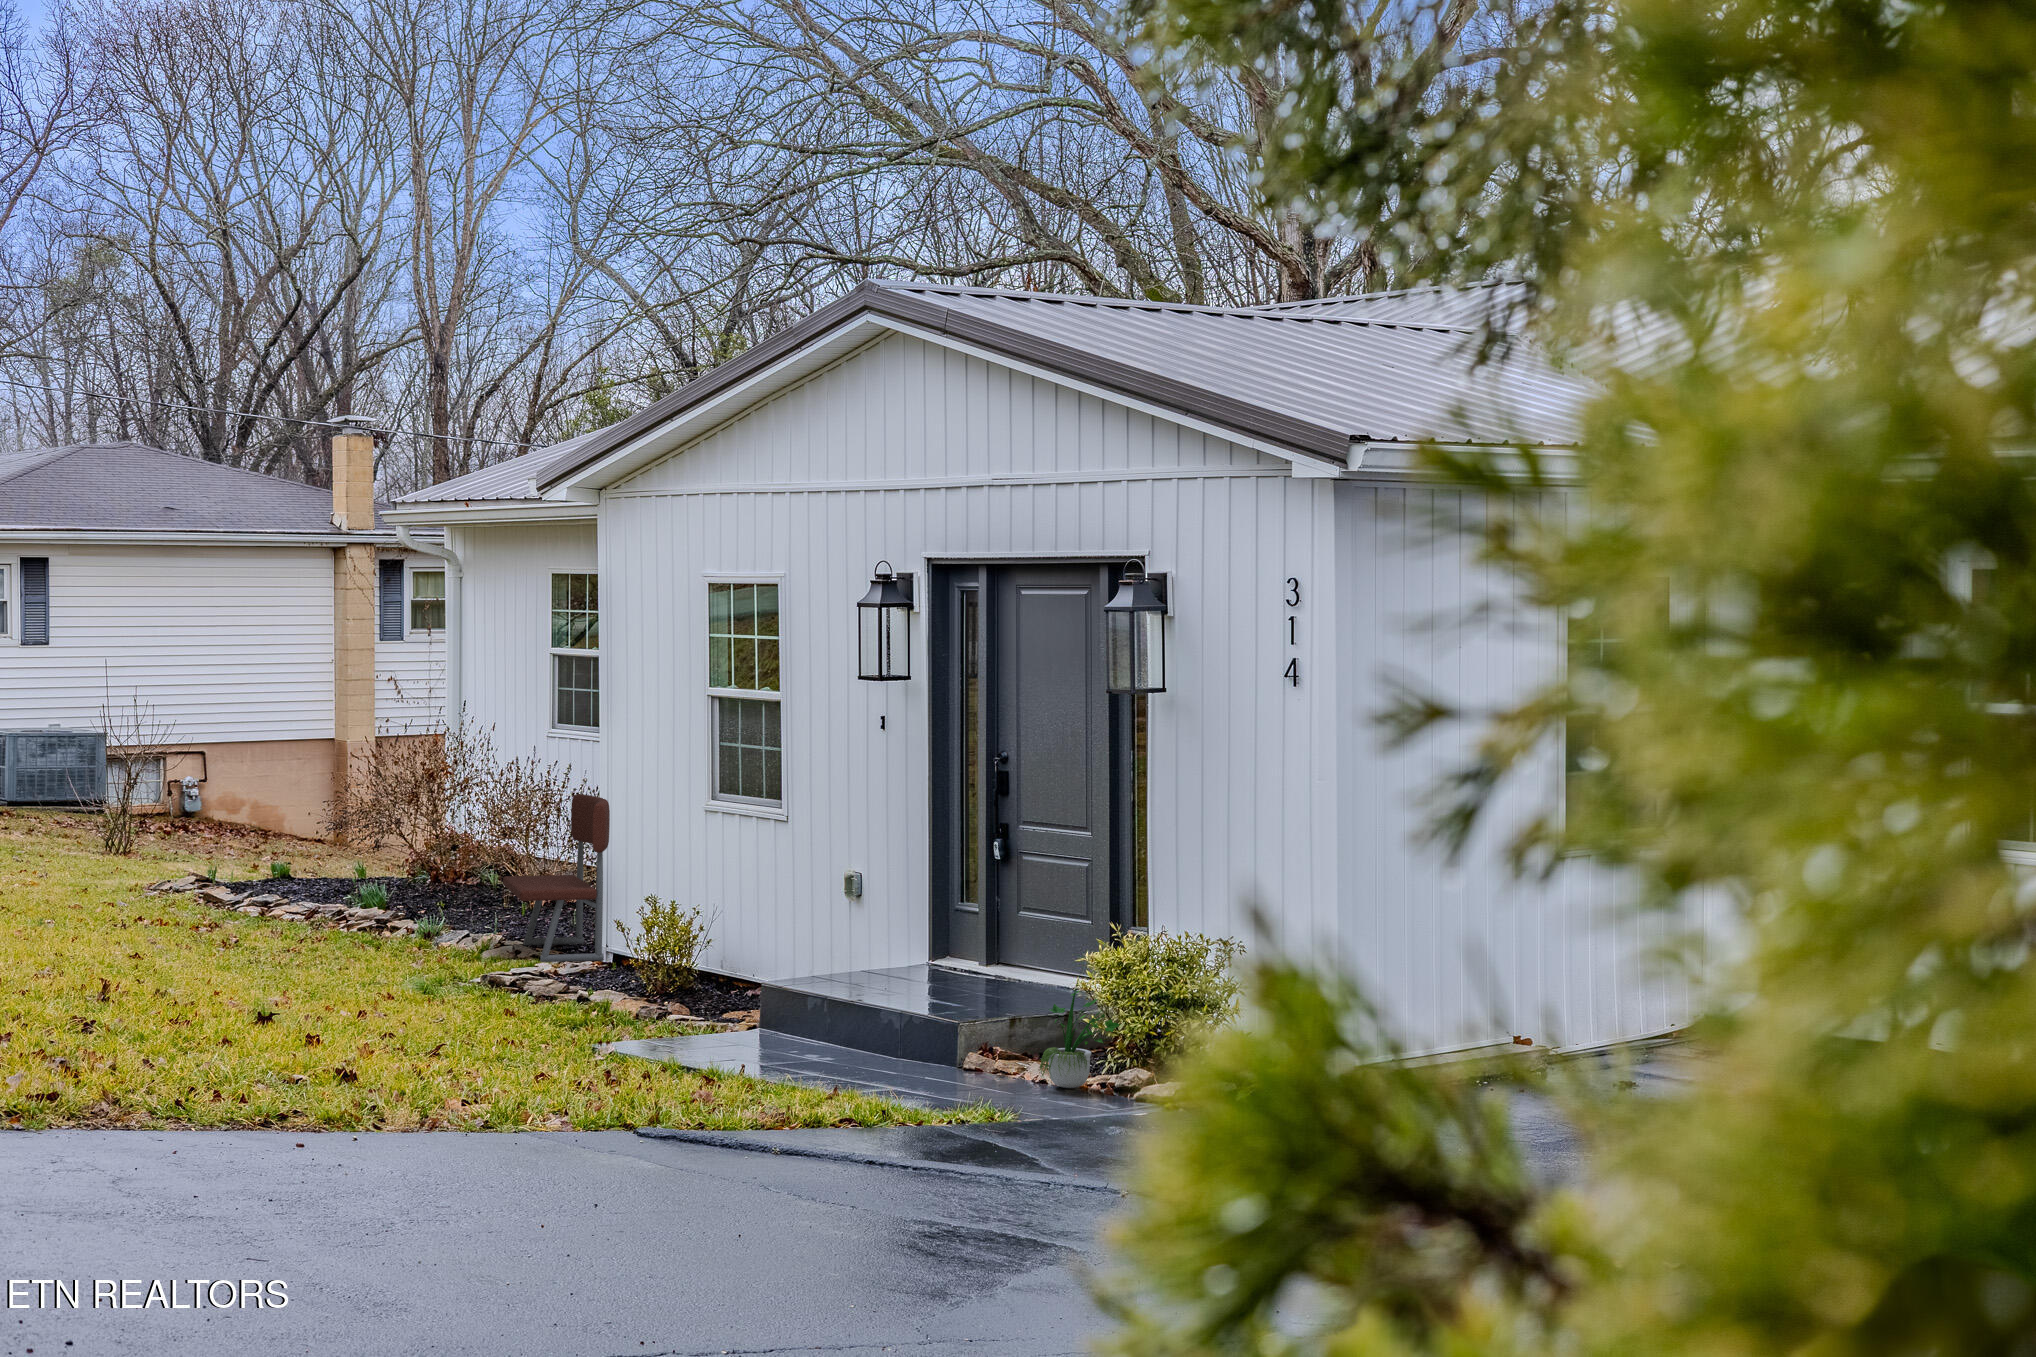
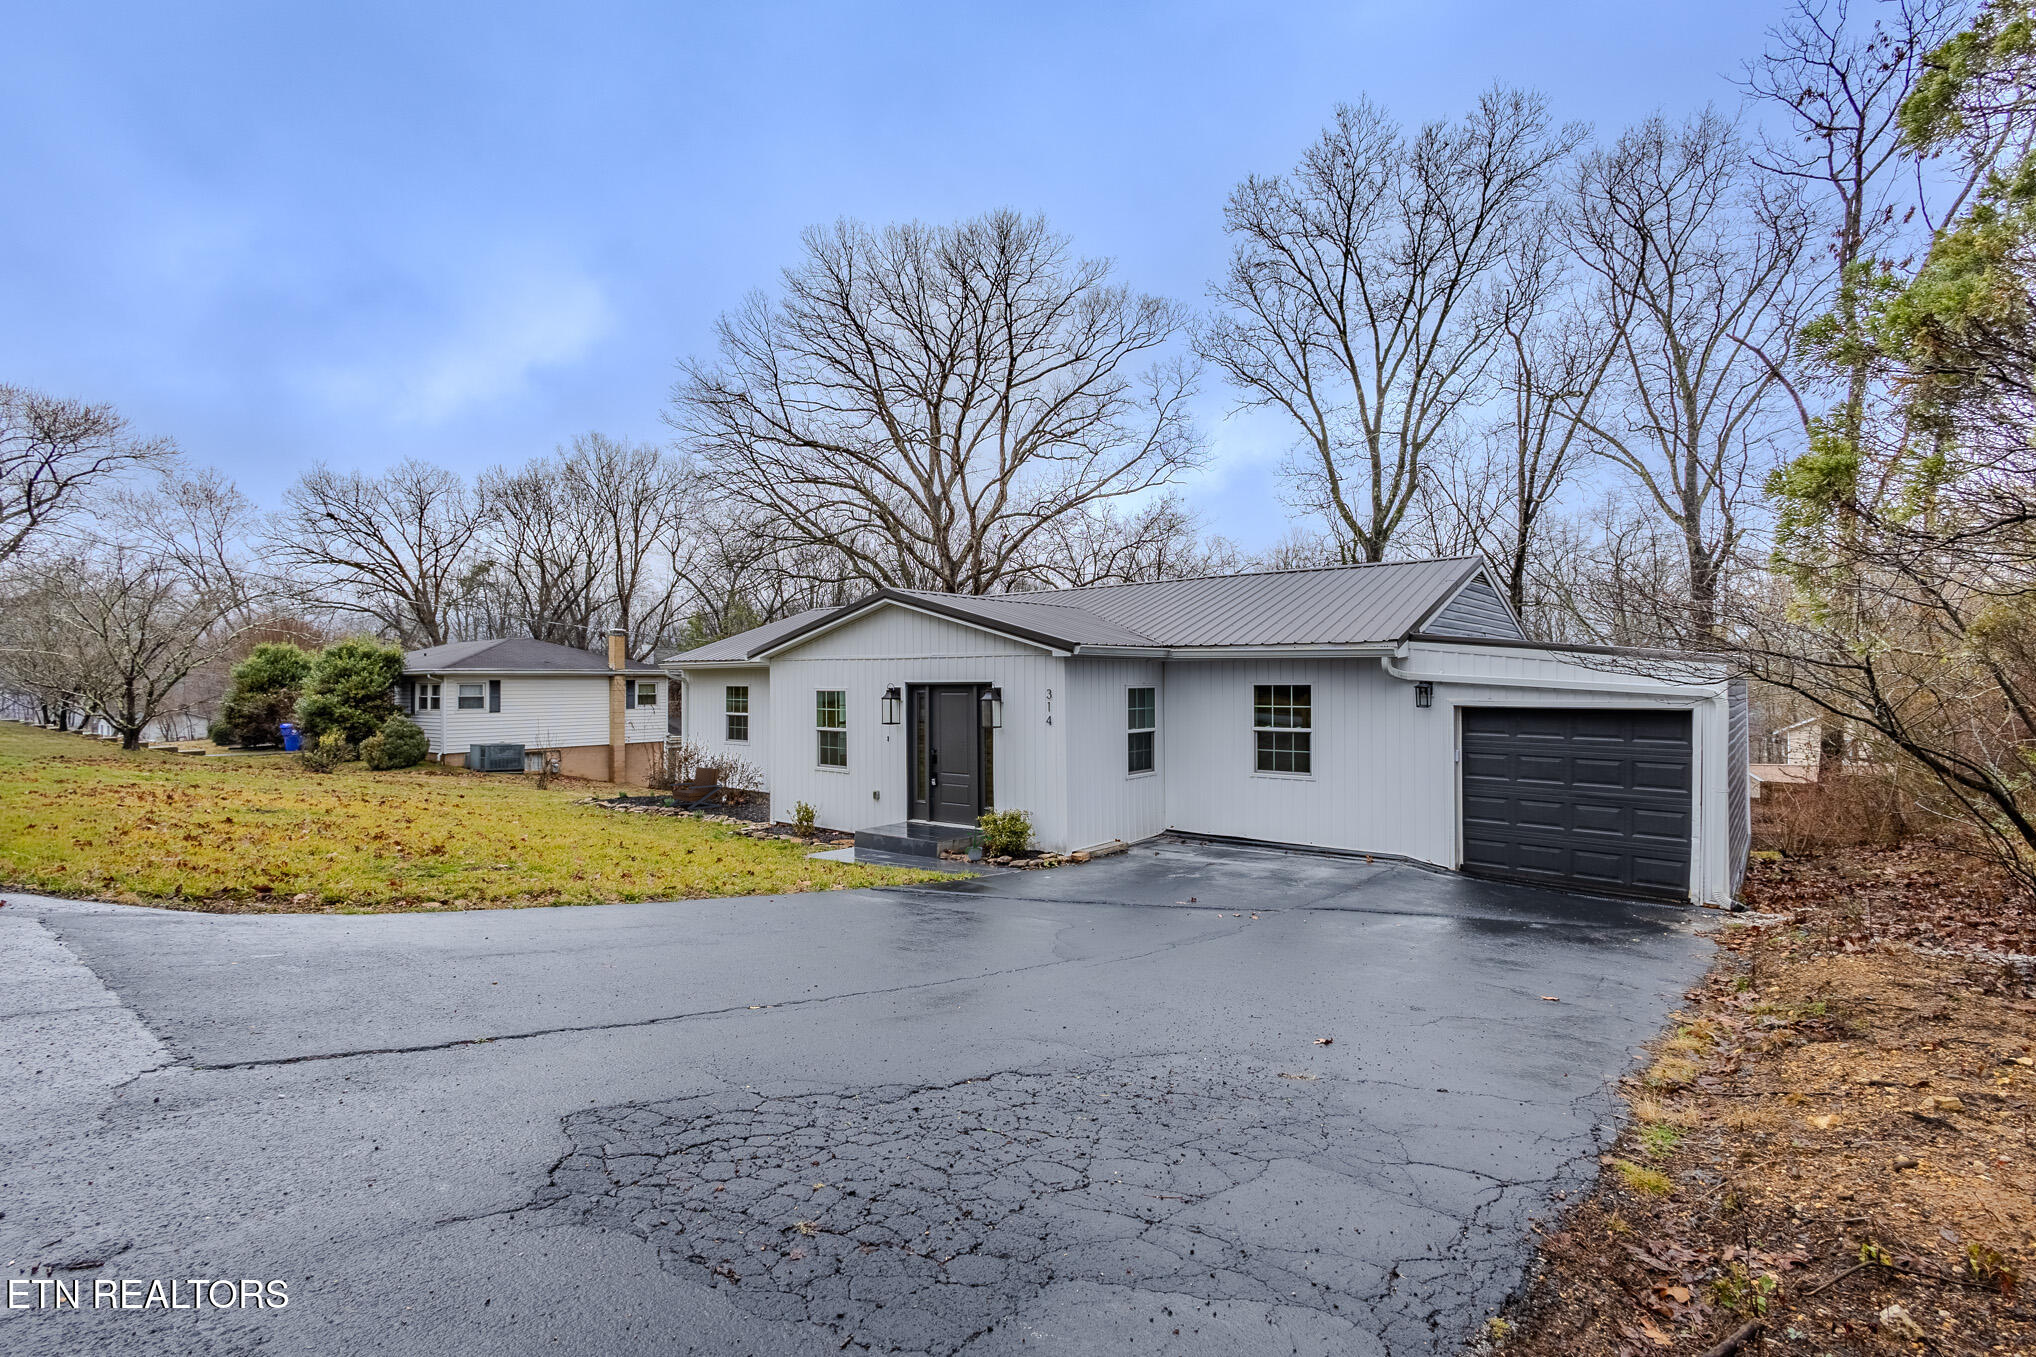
bench: present [503,794,610,962] -> none [731,765,775,826]
lounge chair: none [387,798,520,912] -> present [669,767,722,809]

